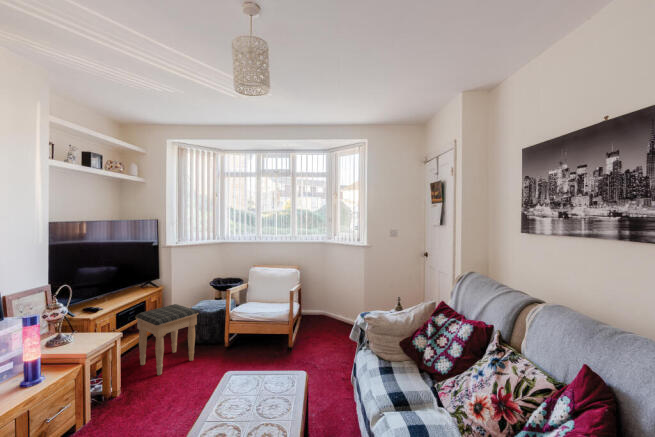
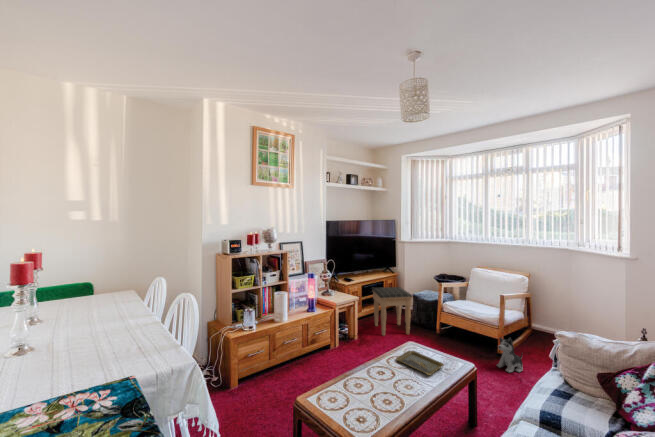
plush toy: none [292,329,312,363] -> present [497,337,523,373]
tray: none [230,384,286,409] -> present [396,351,444,375]

